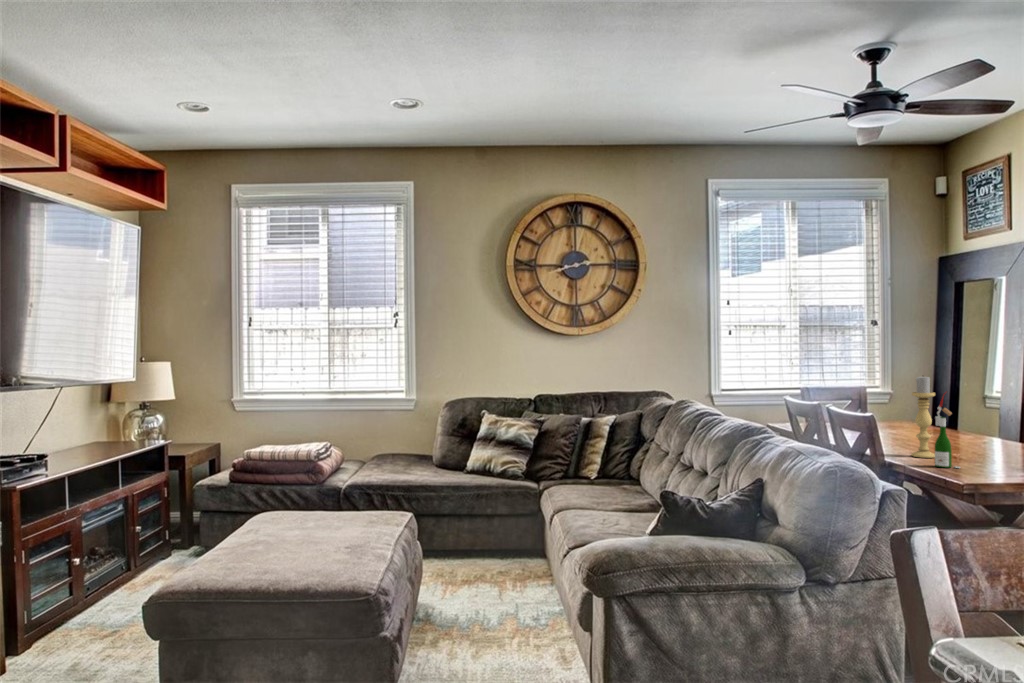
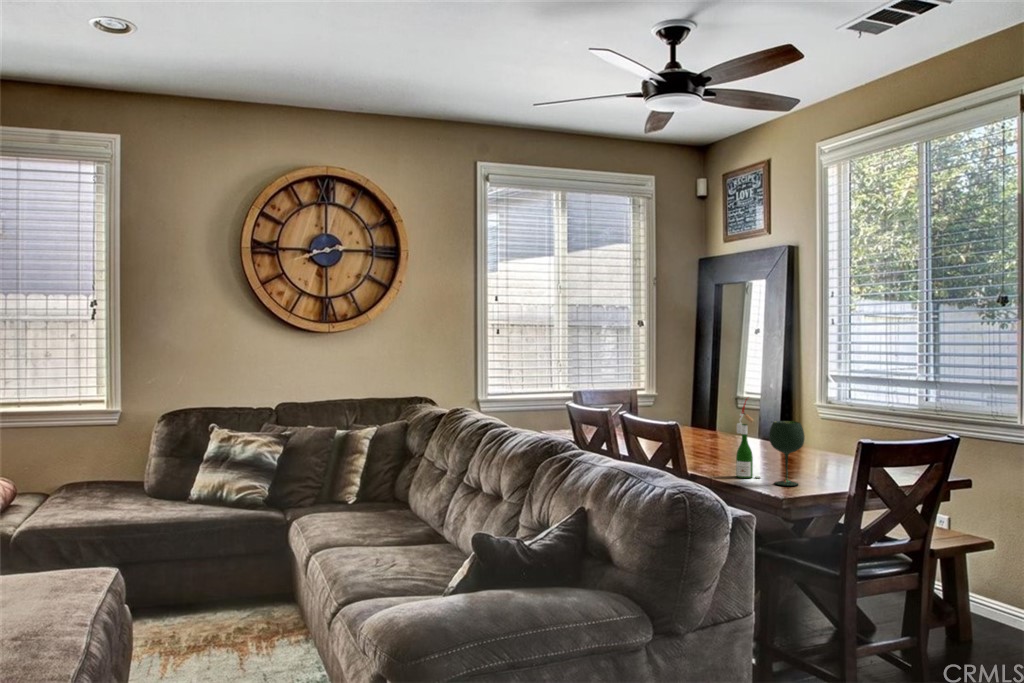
candle holder: present [911,377,935,458] -> none [706,379,731,467]
wine glass: none [965,414,1001,475] -> present [769,421,804,486]

